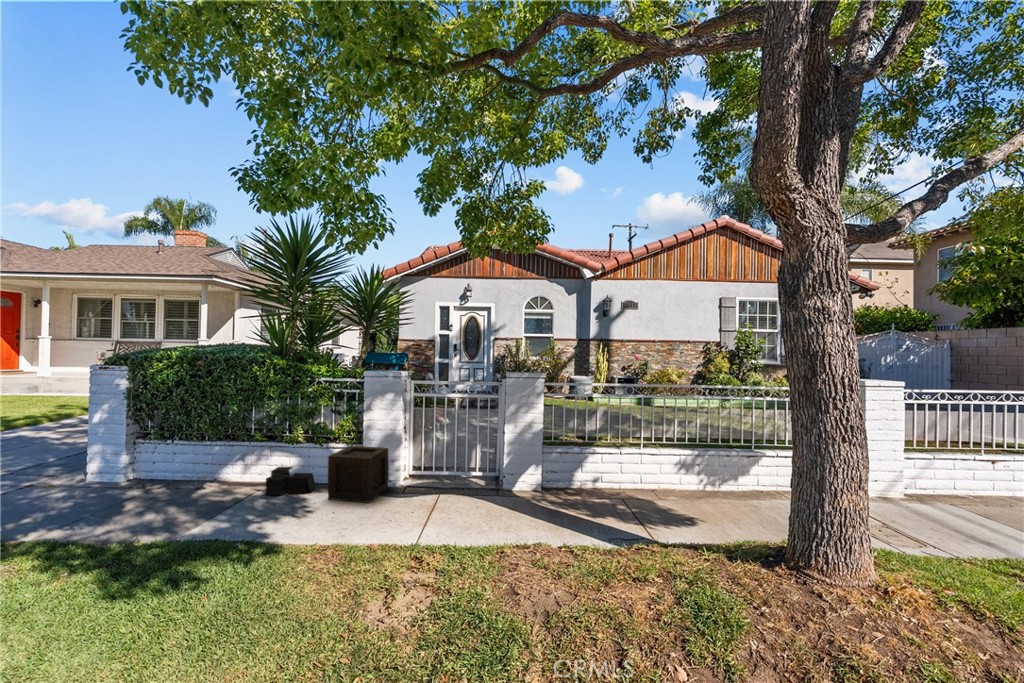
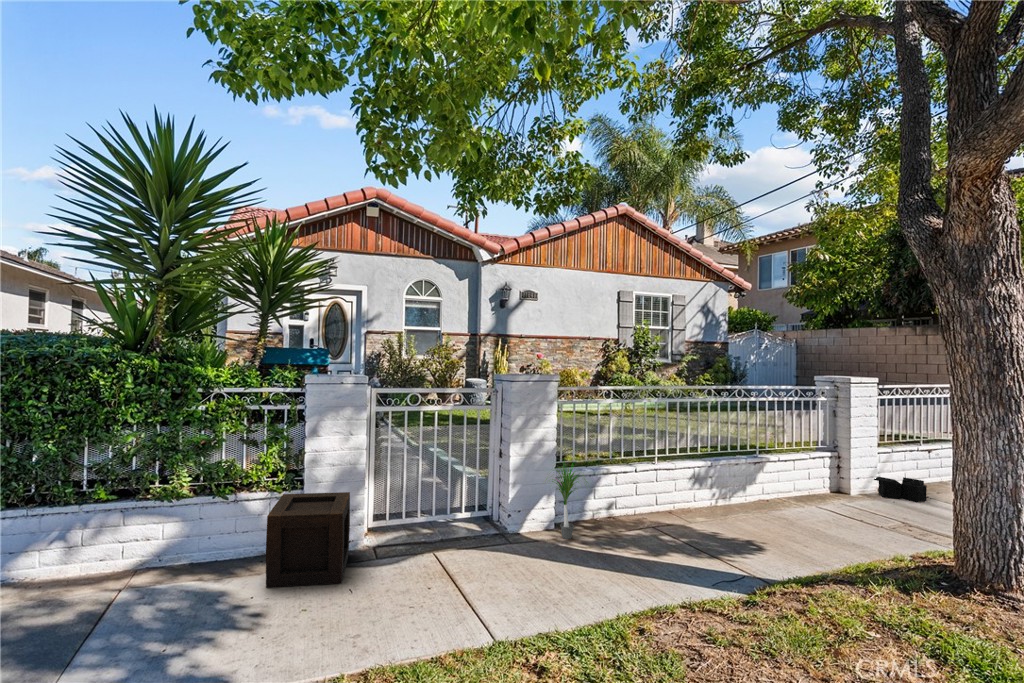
potted plant: none [520,435,560,497] -> present [552,465,587,539]
storage bin: present [266,467,316,495] -> present [874,477,931,503]

